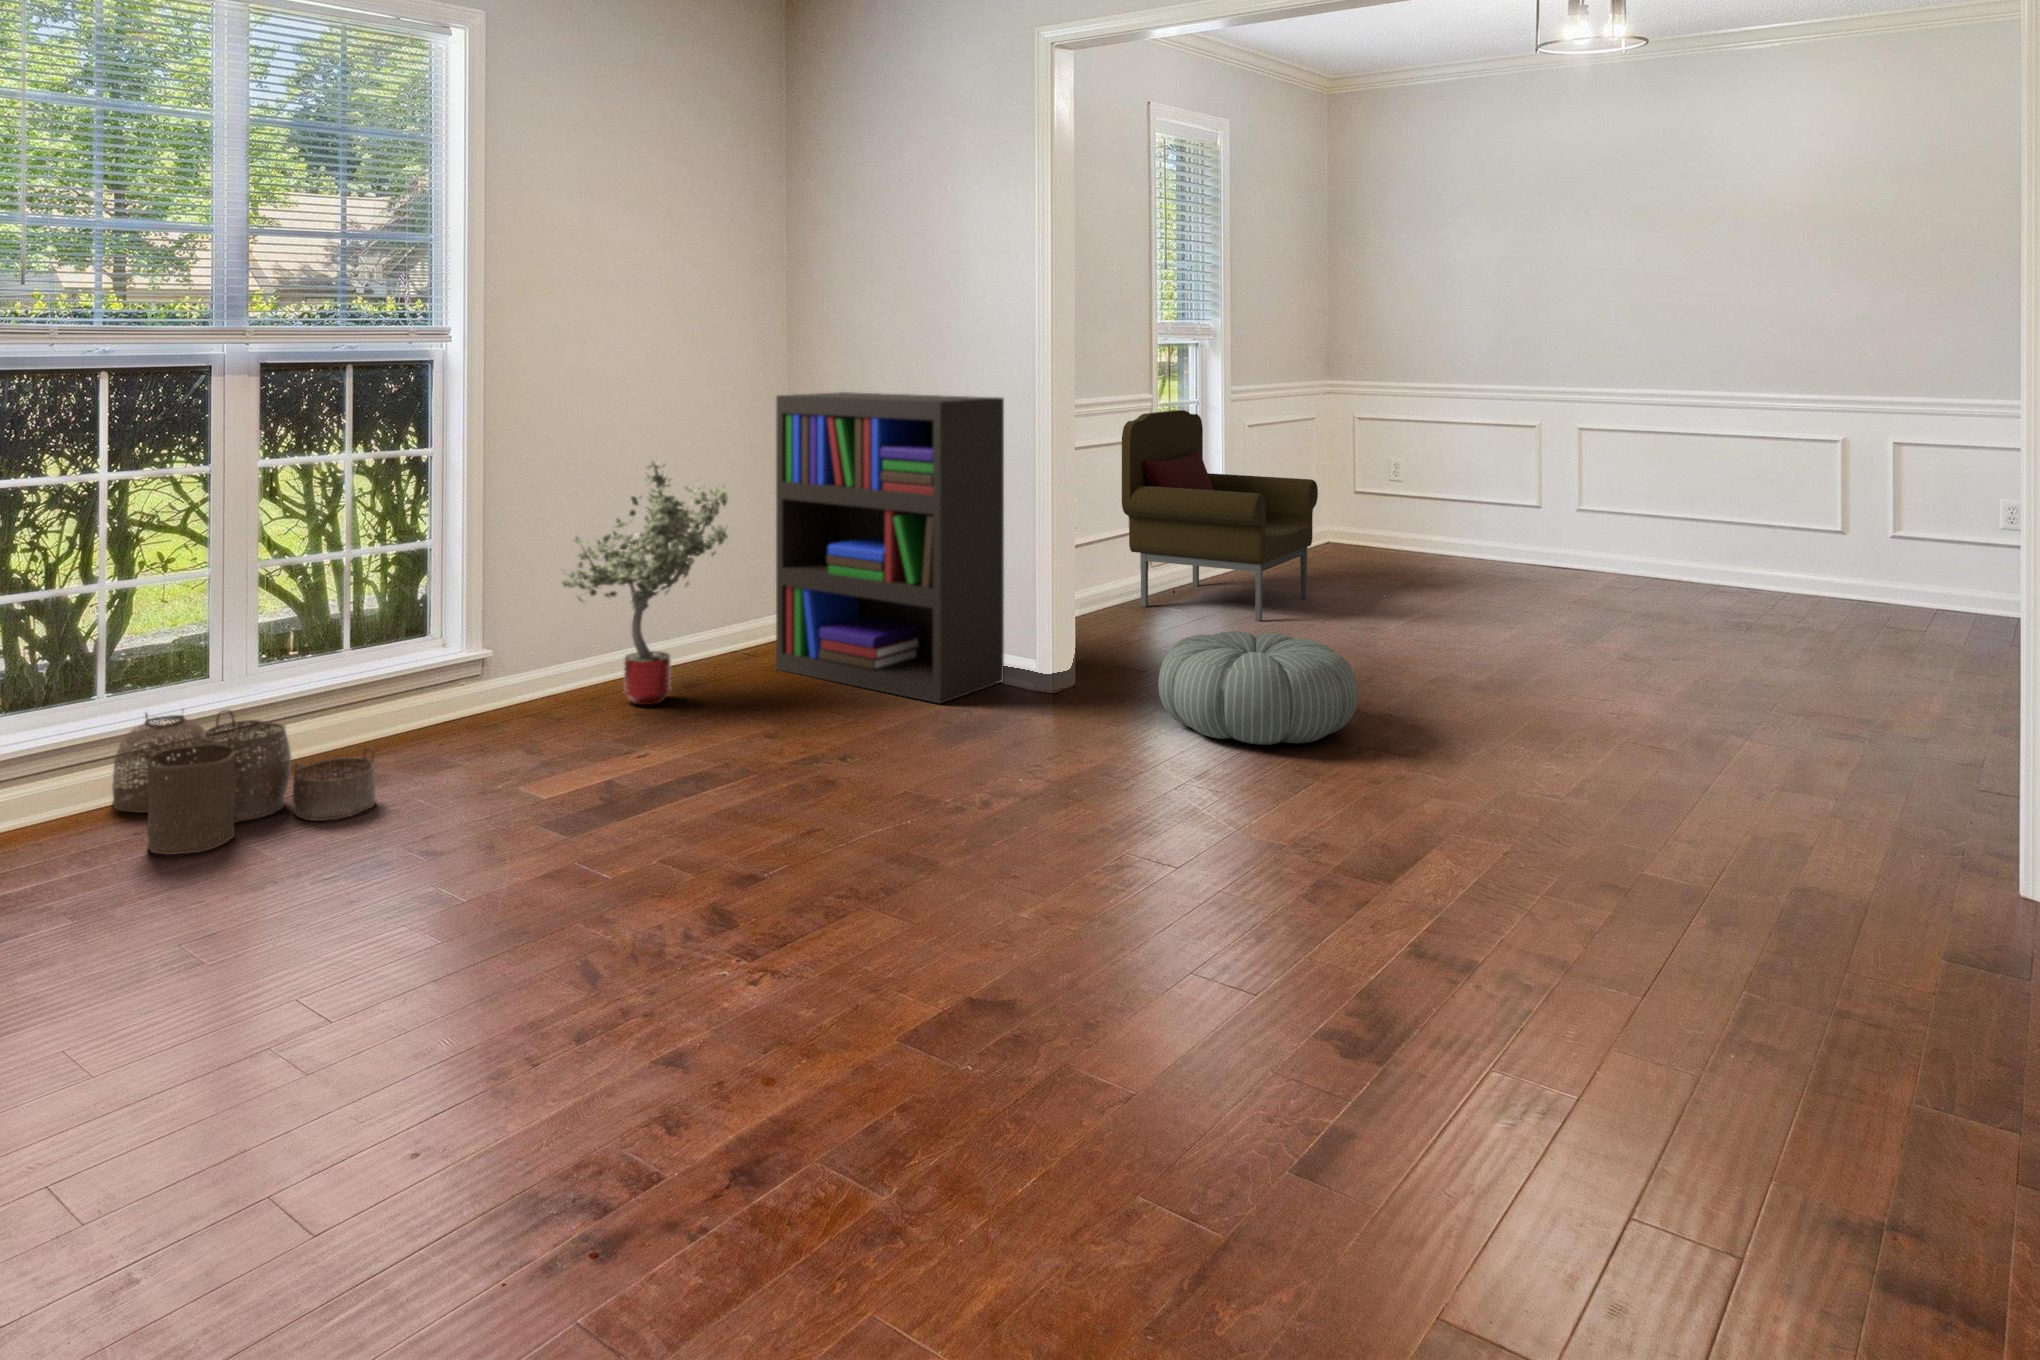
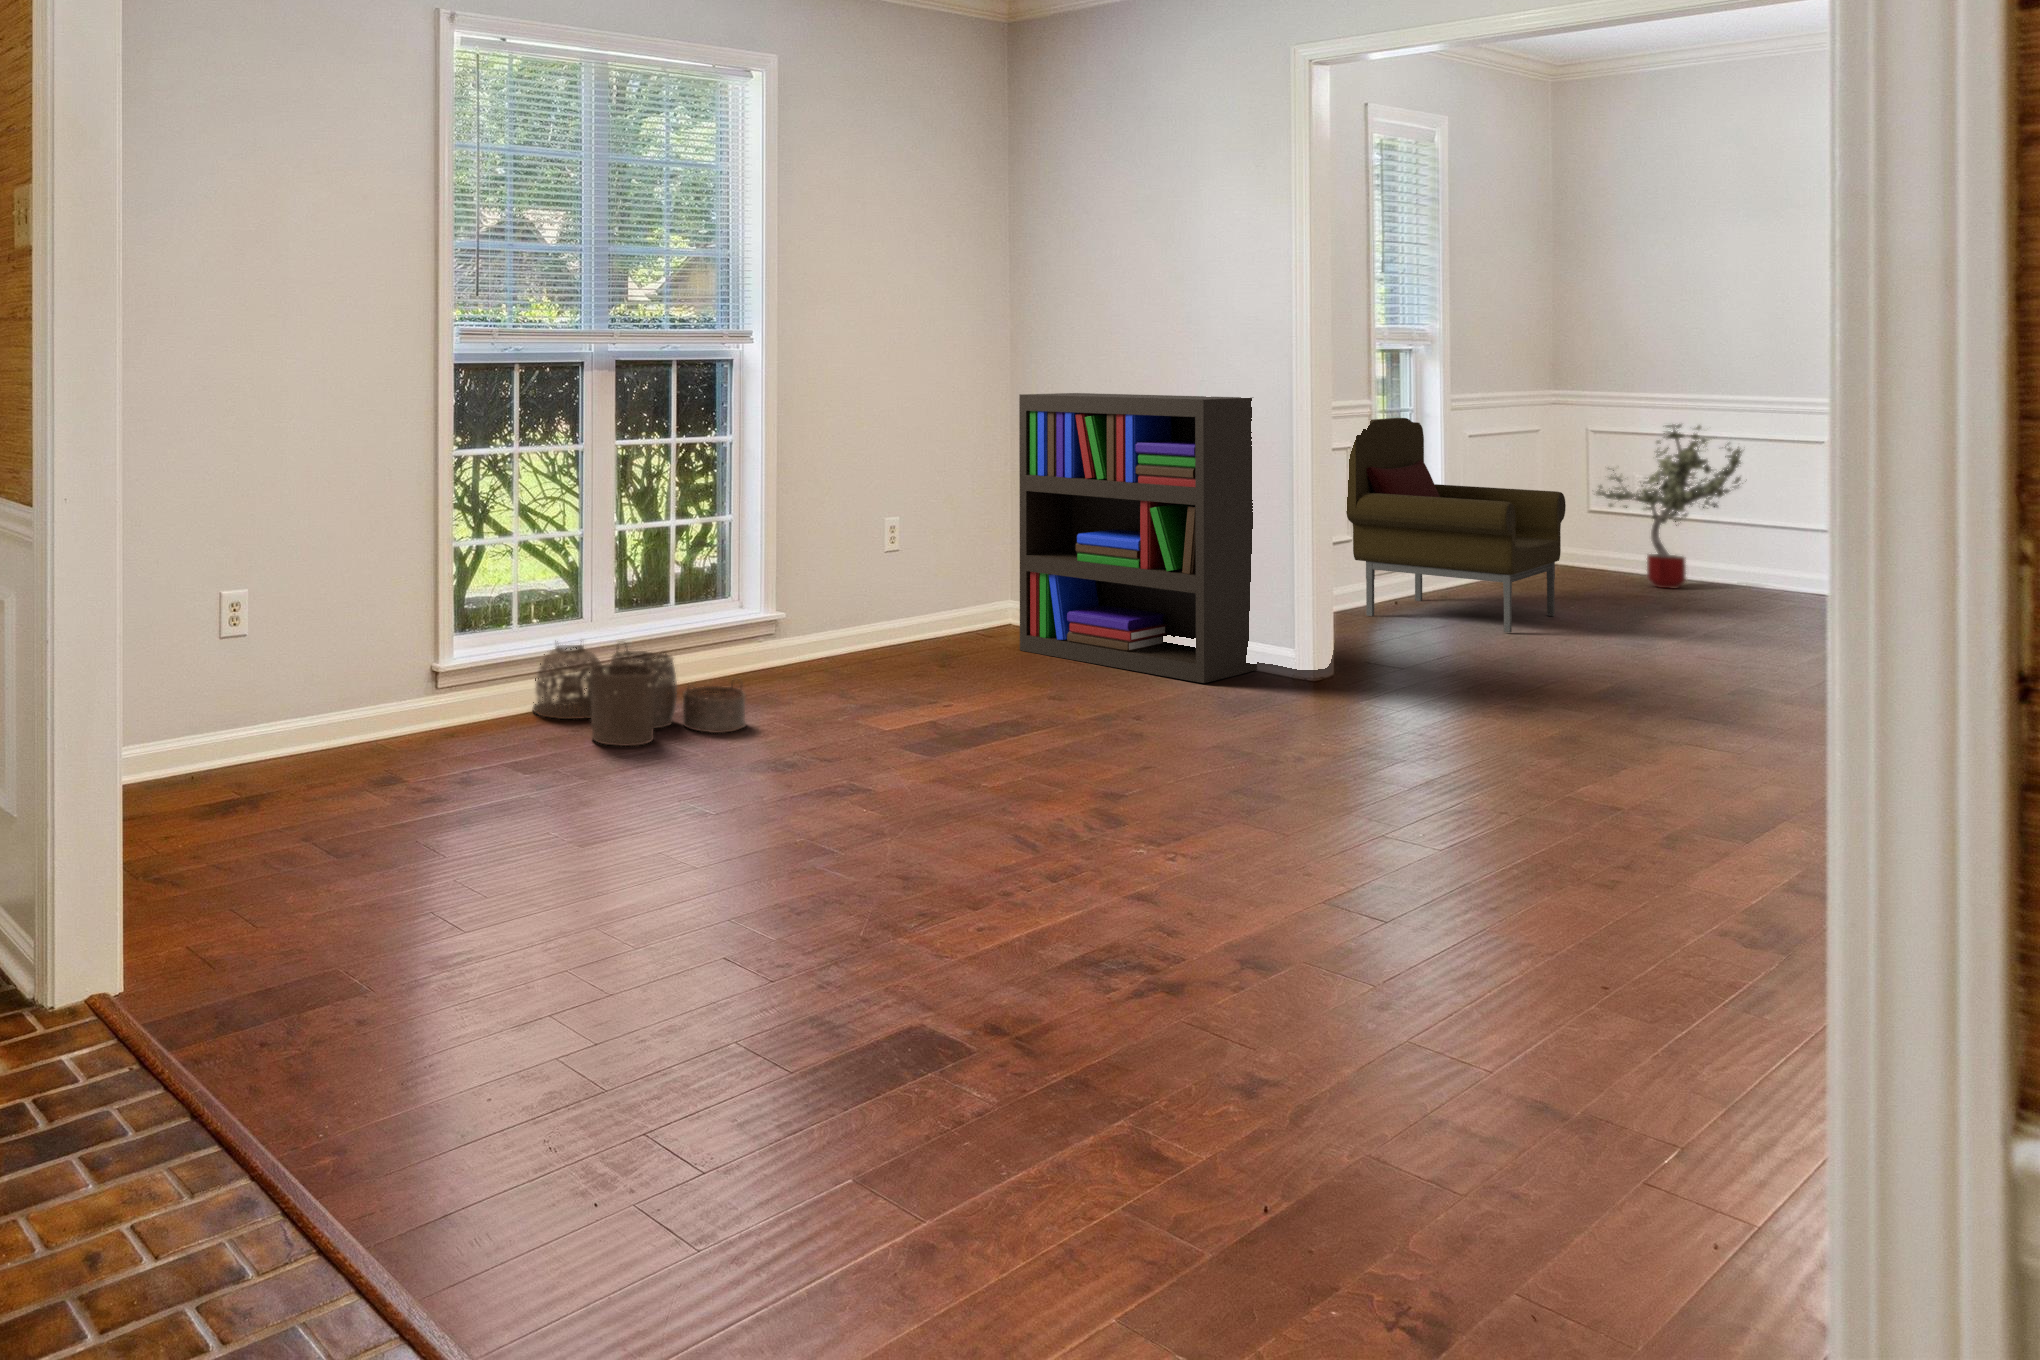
potted tree: present [560,462,729,705] -> present [1596,424,1746,588]
pouf: present [1158,631,1358,745] -> none [1440,627,1665,731]

